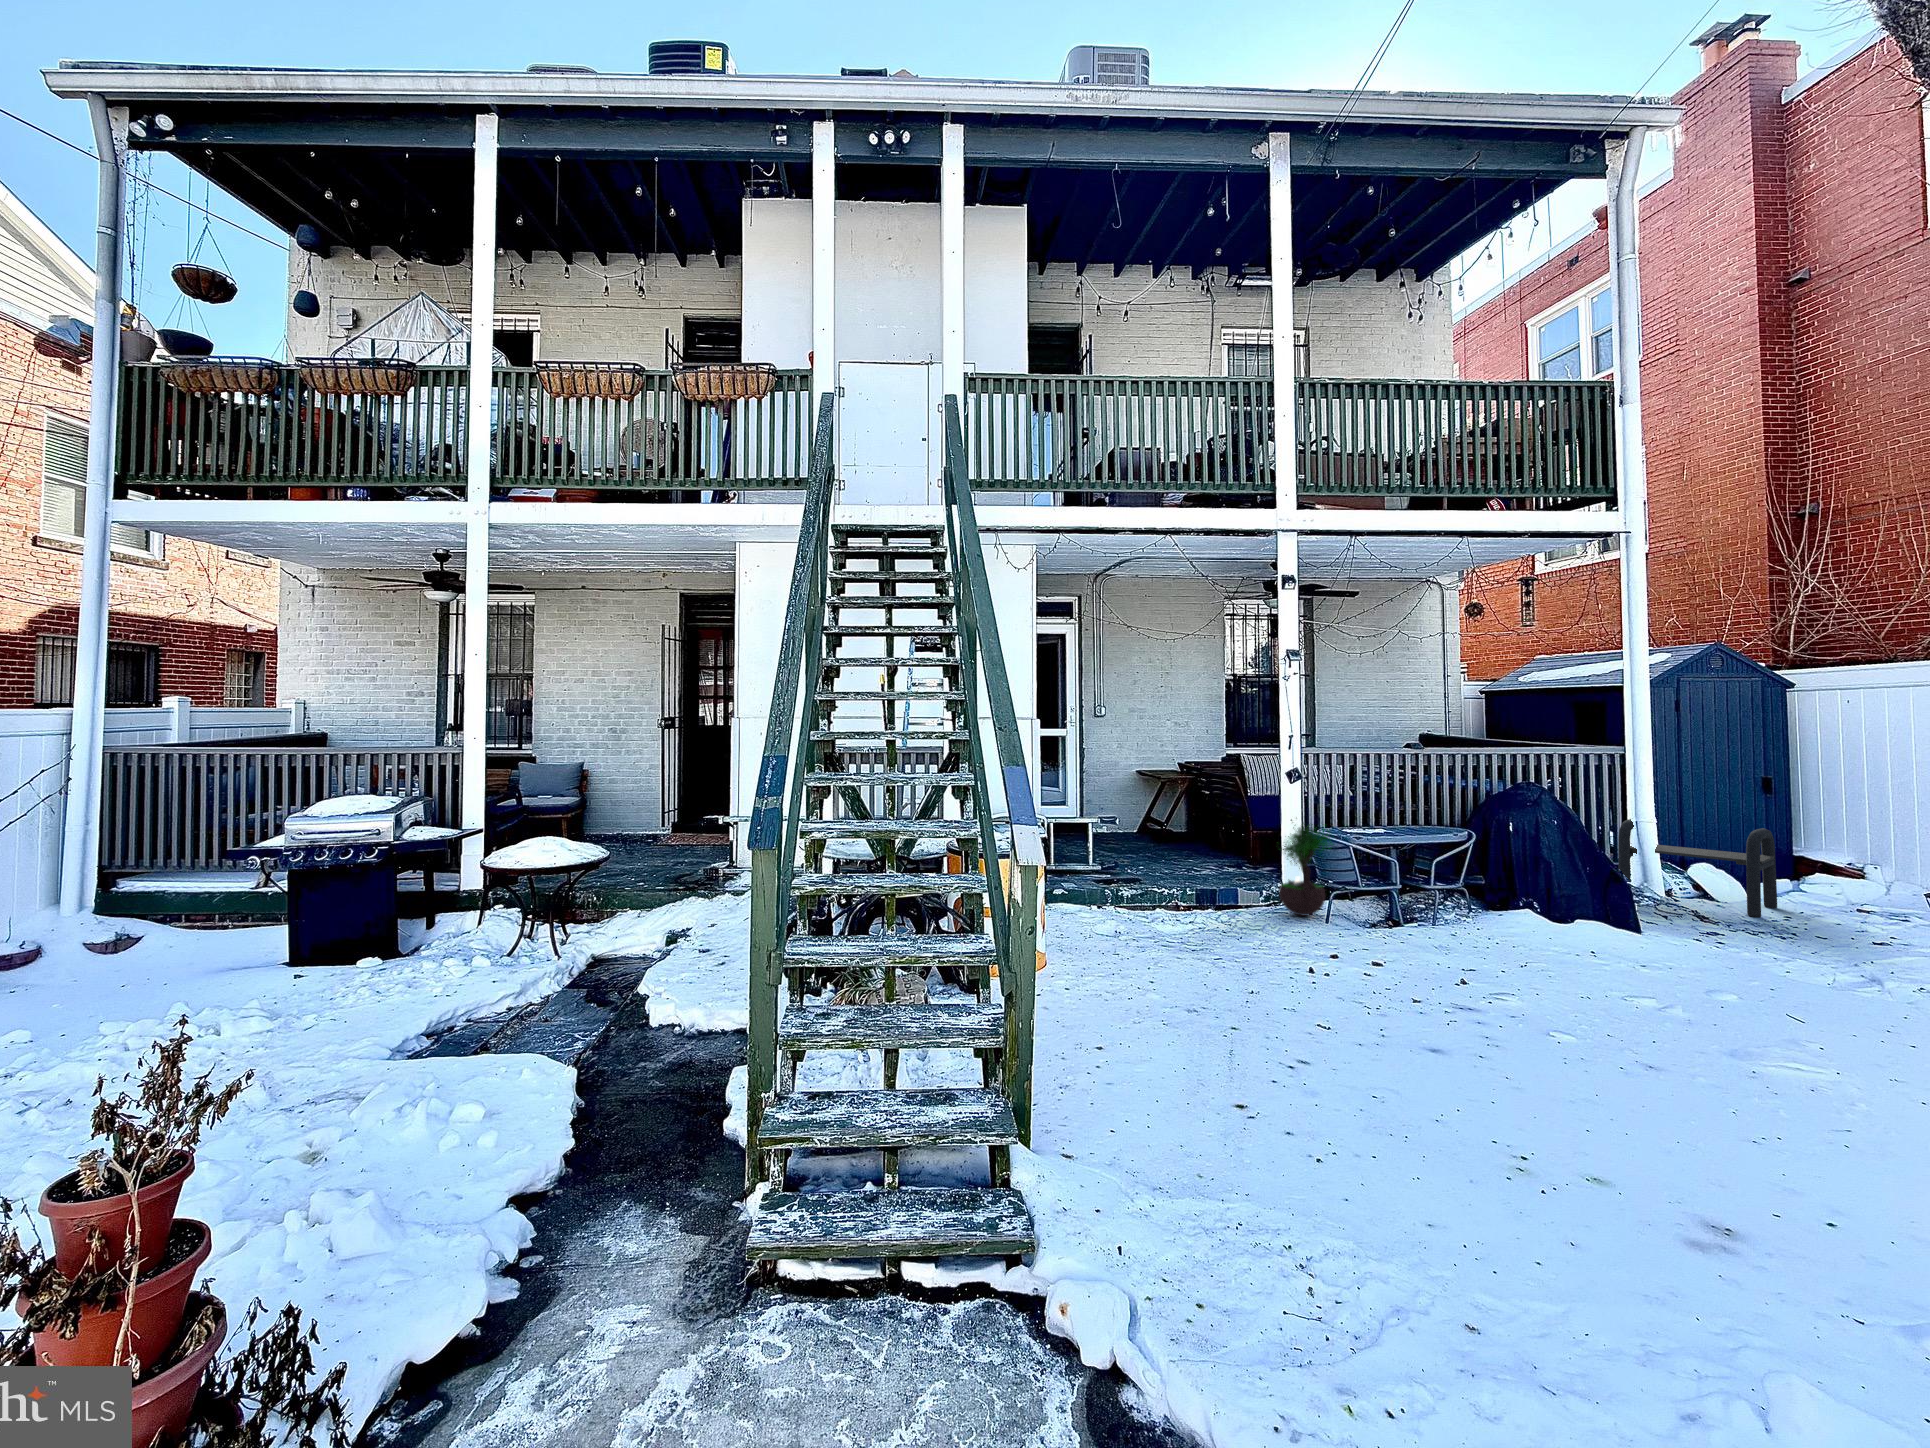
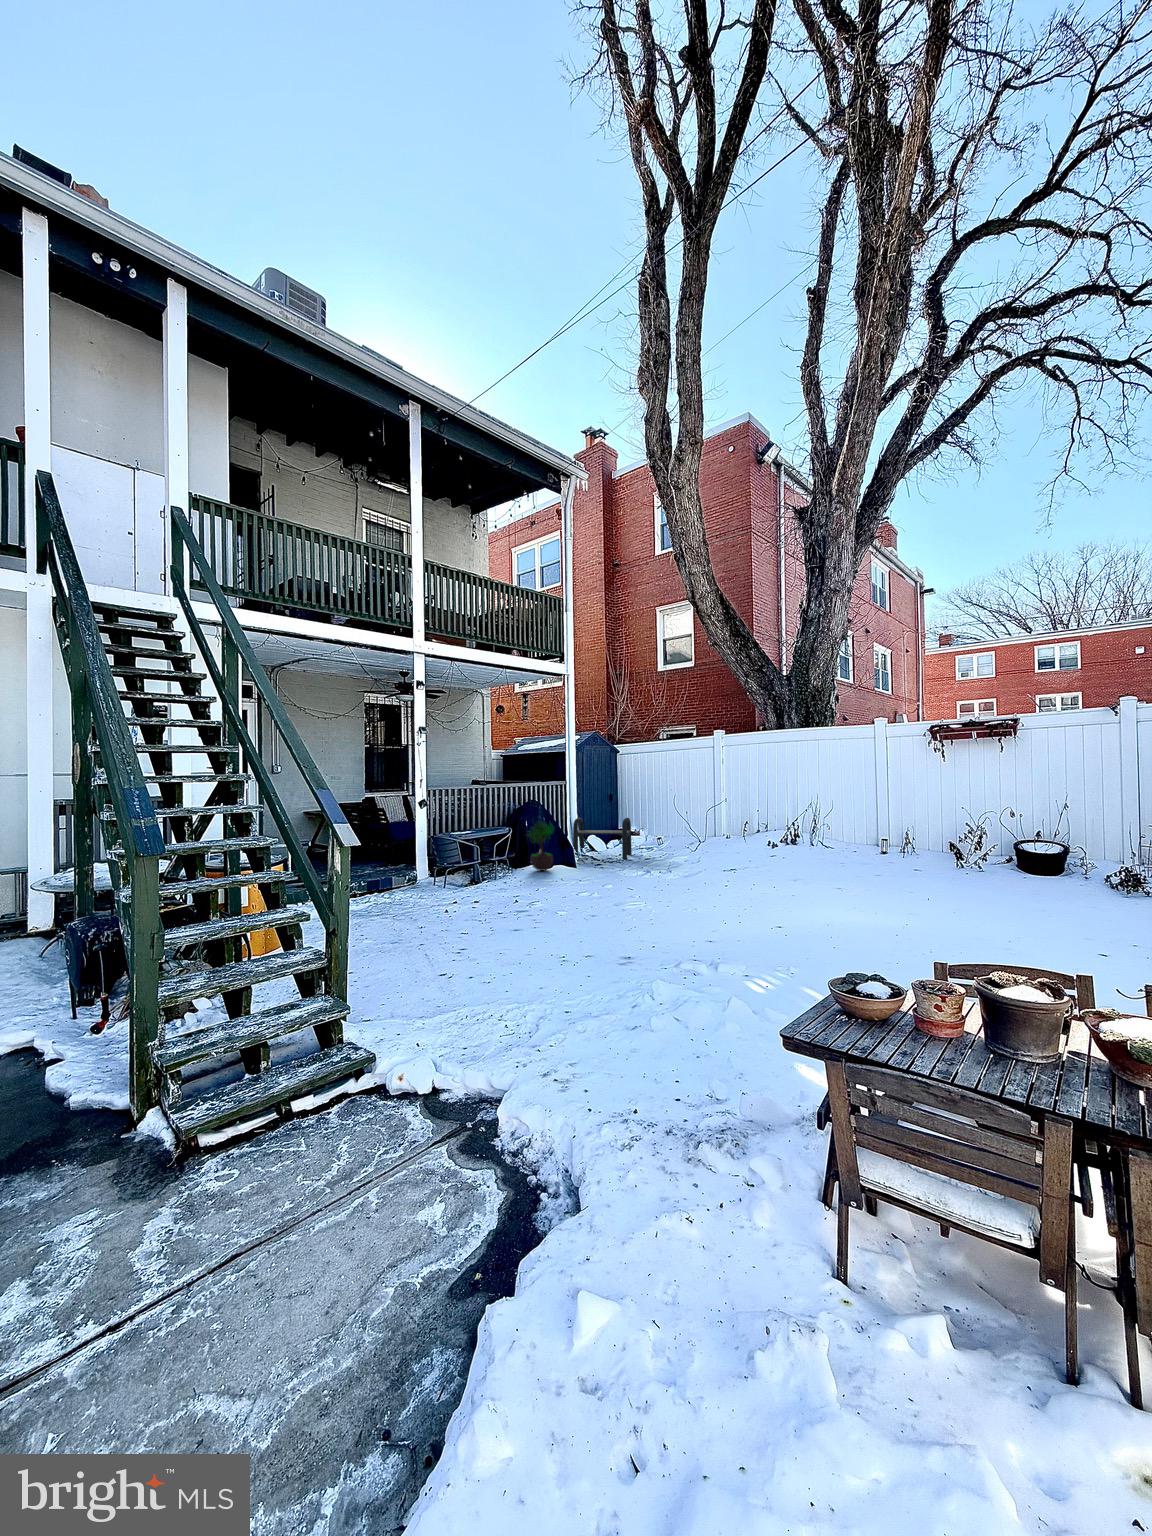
potted tree: present [1279,824,1330,916] -> present [528,822,553,871]

